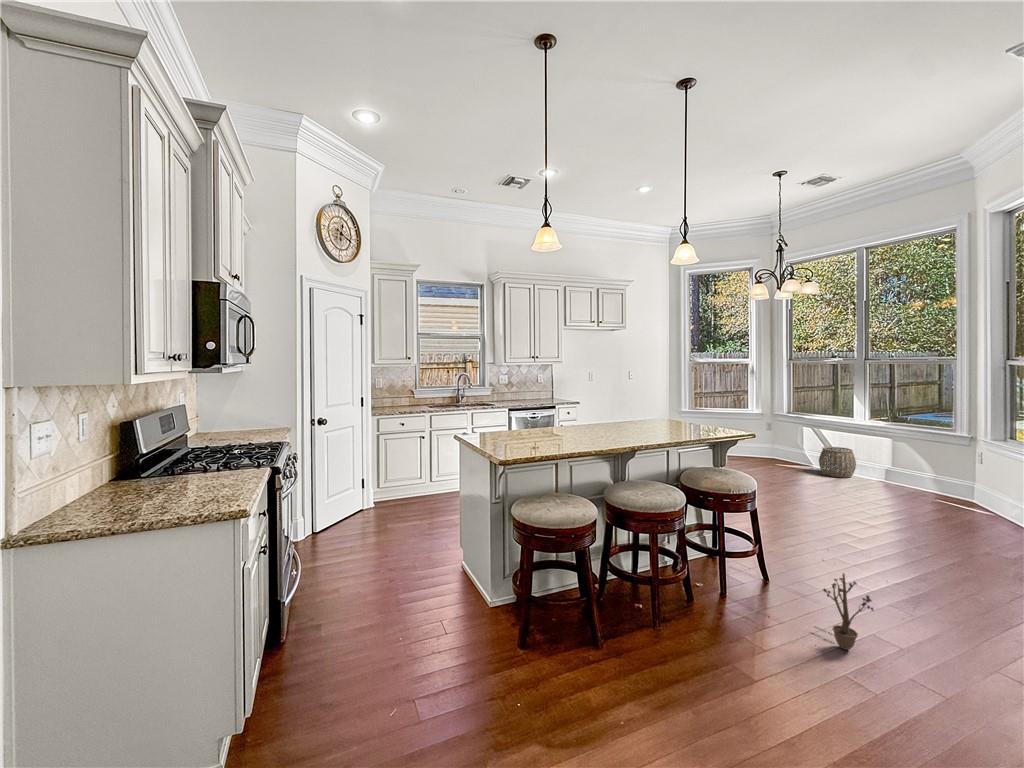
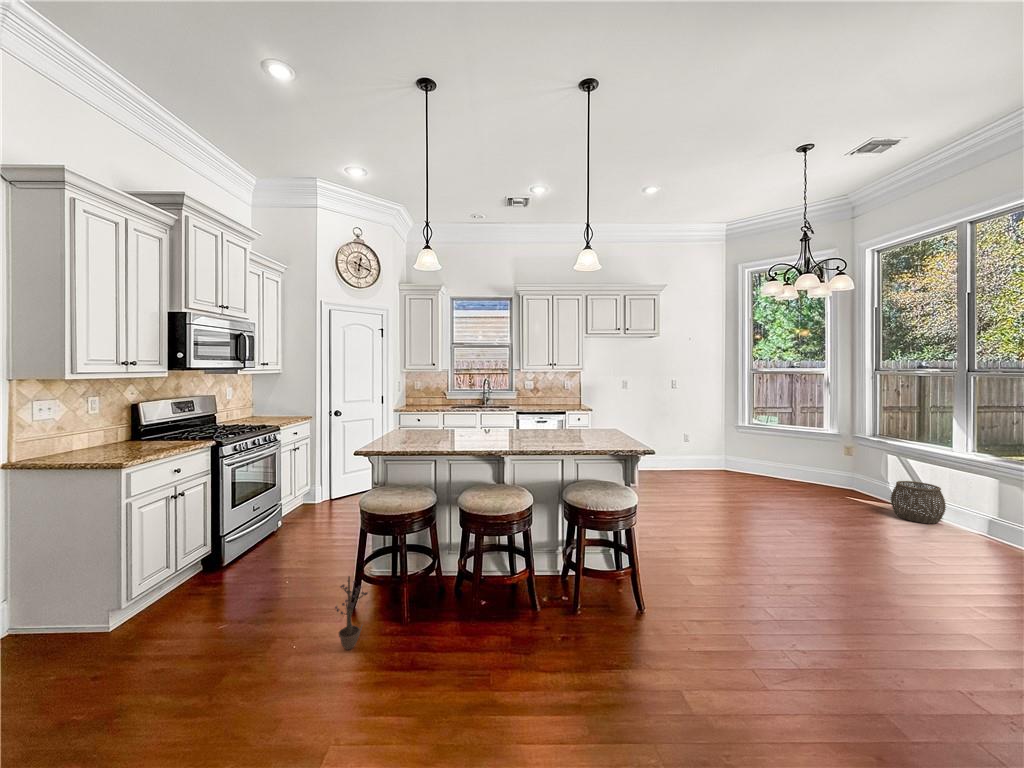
decorative plant: present [814,574,873,650] -> present [335,576,368,650]

